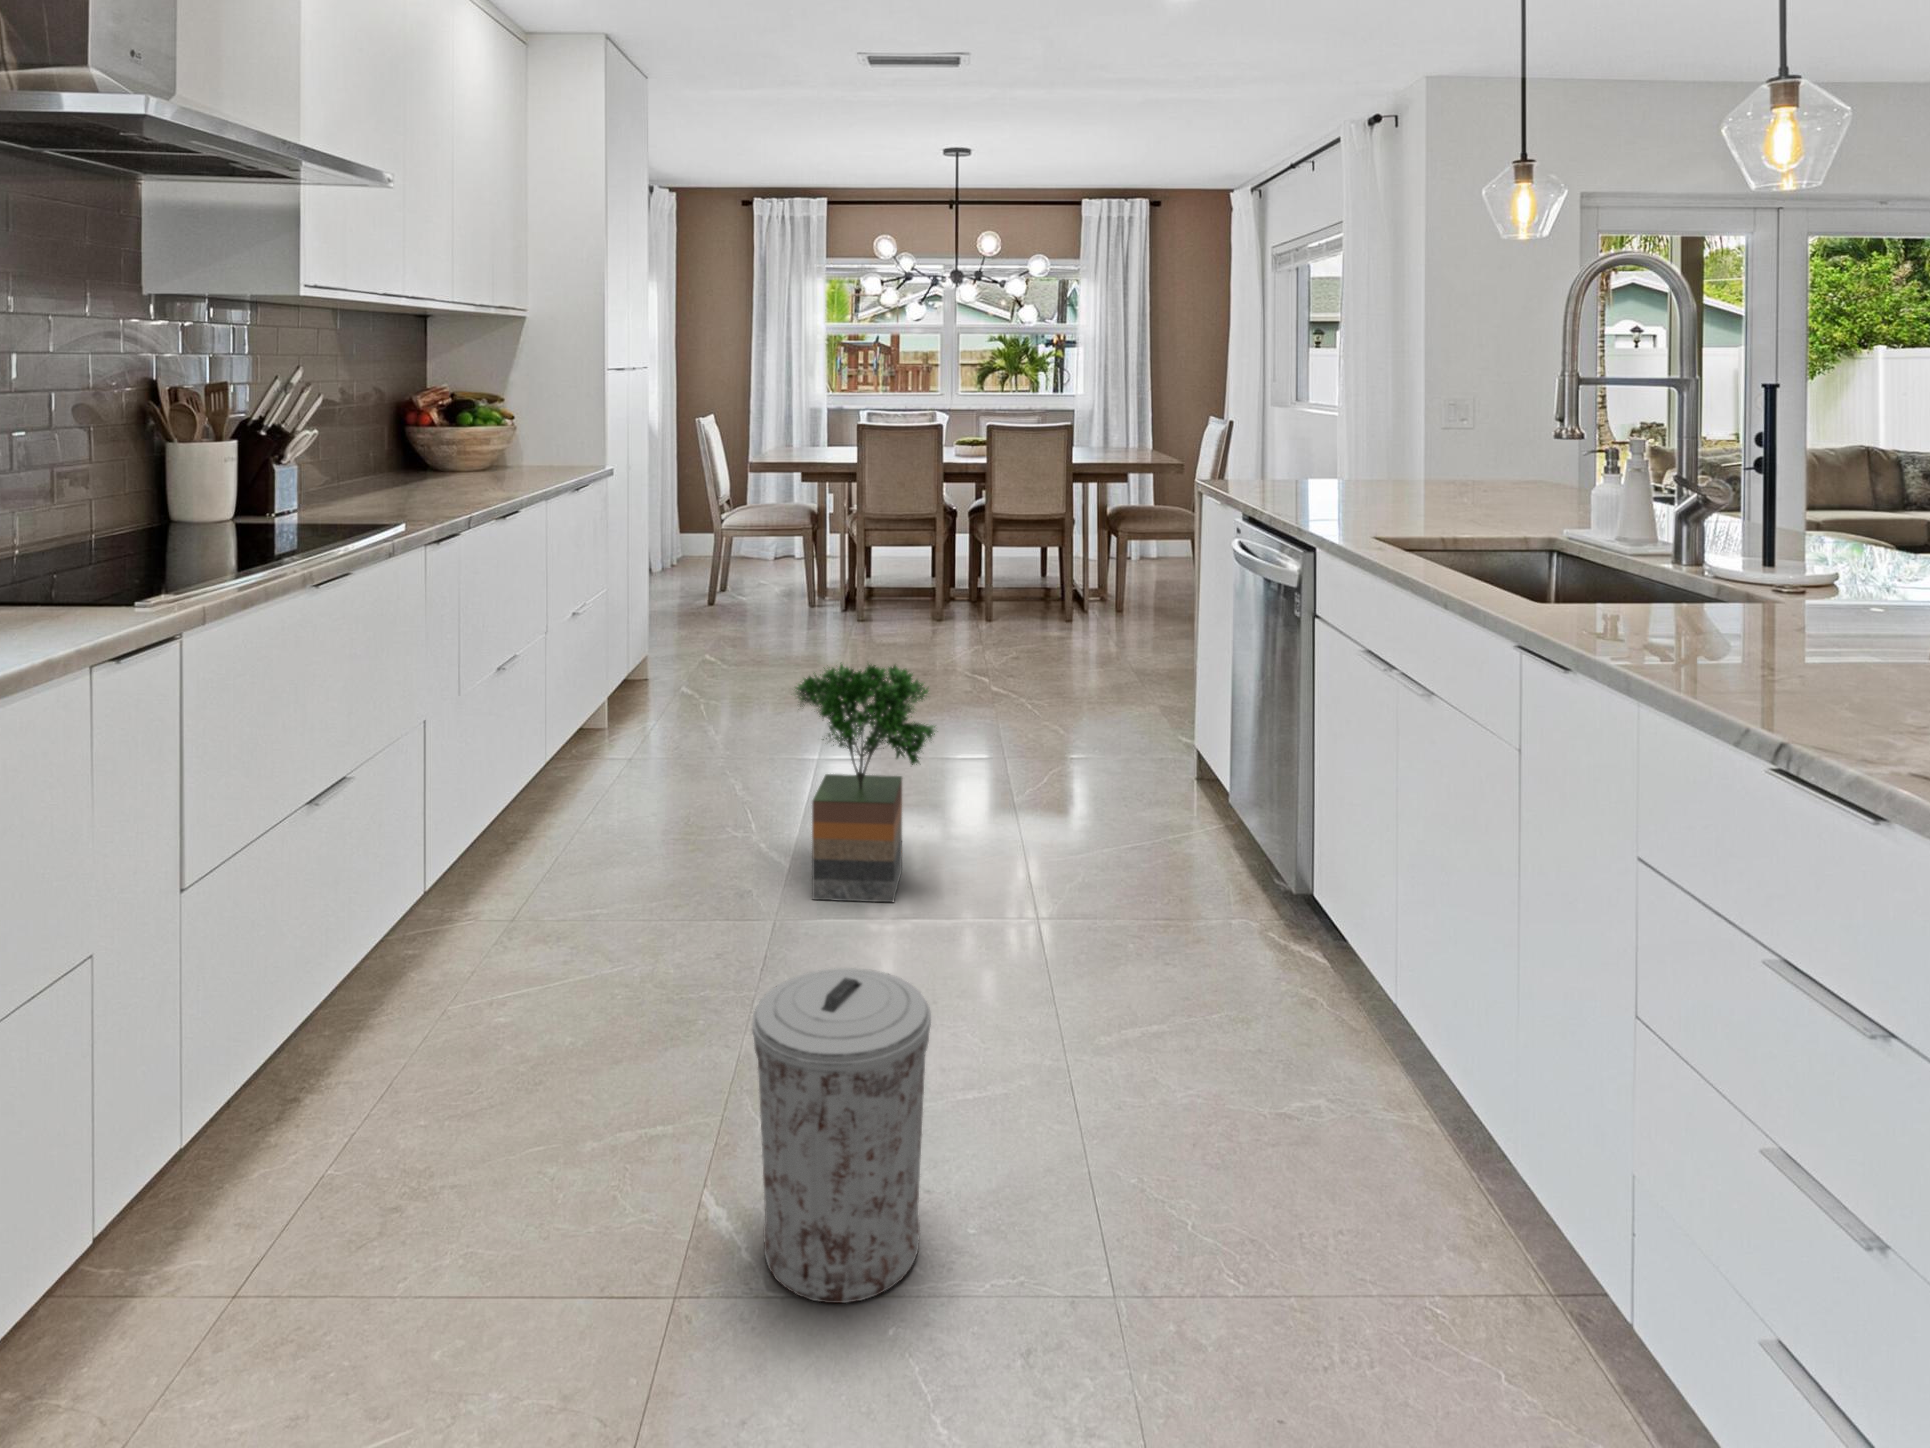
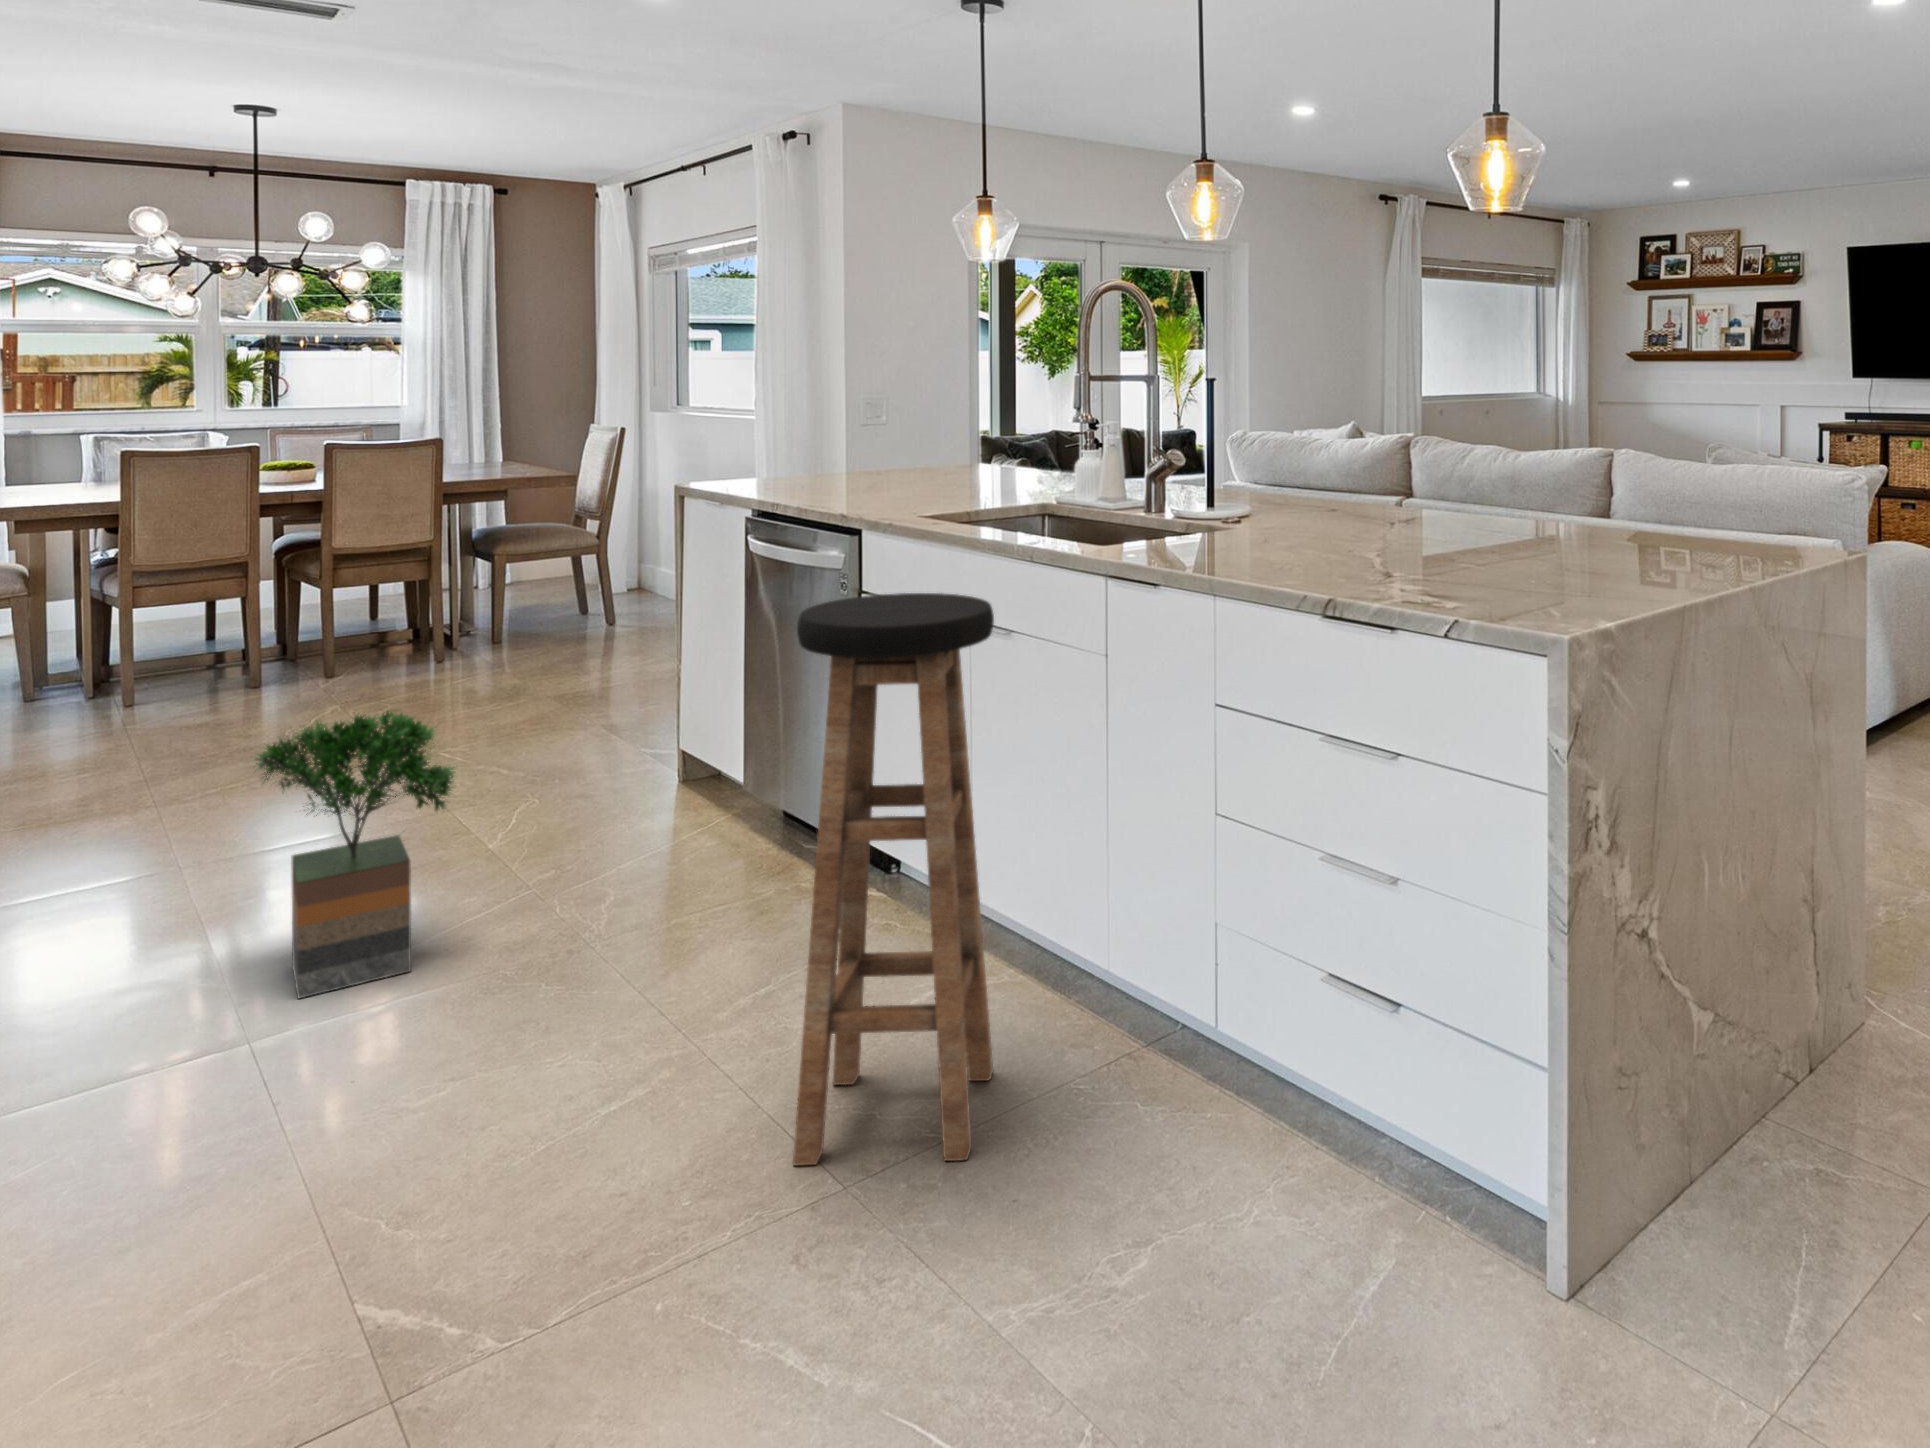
bar stool: none [1076,632,1344,1367] -> present [793,593,994,1165]
trash can: present [752,968,931,1303] -> none [454,970,655,1300]

